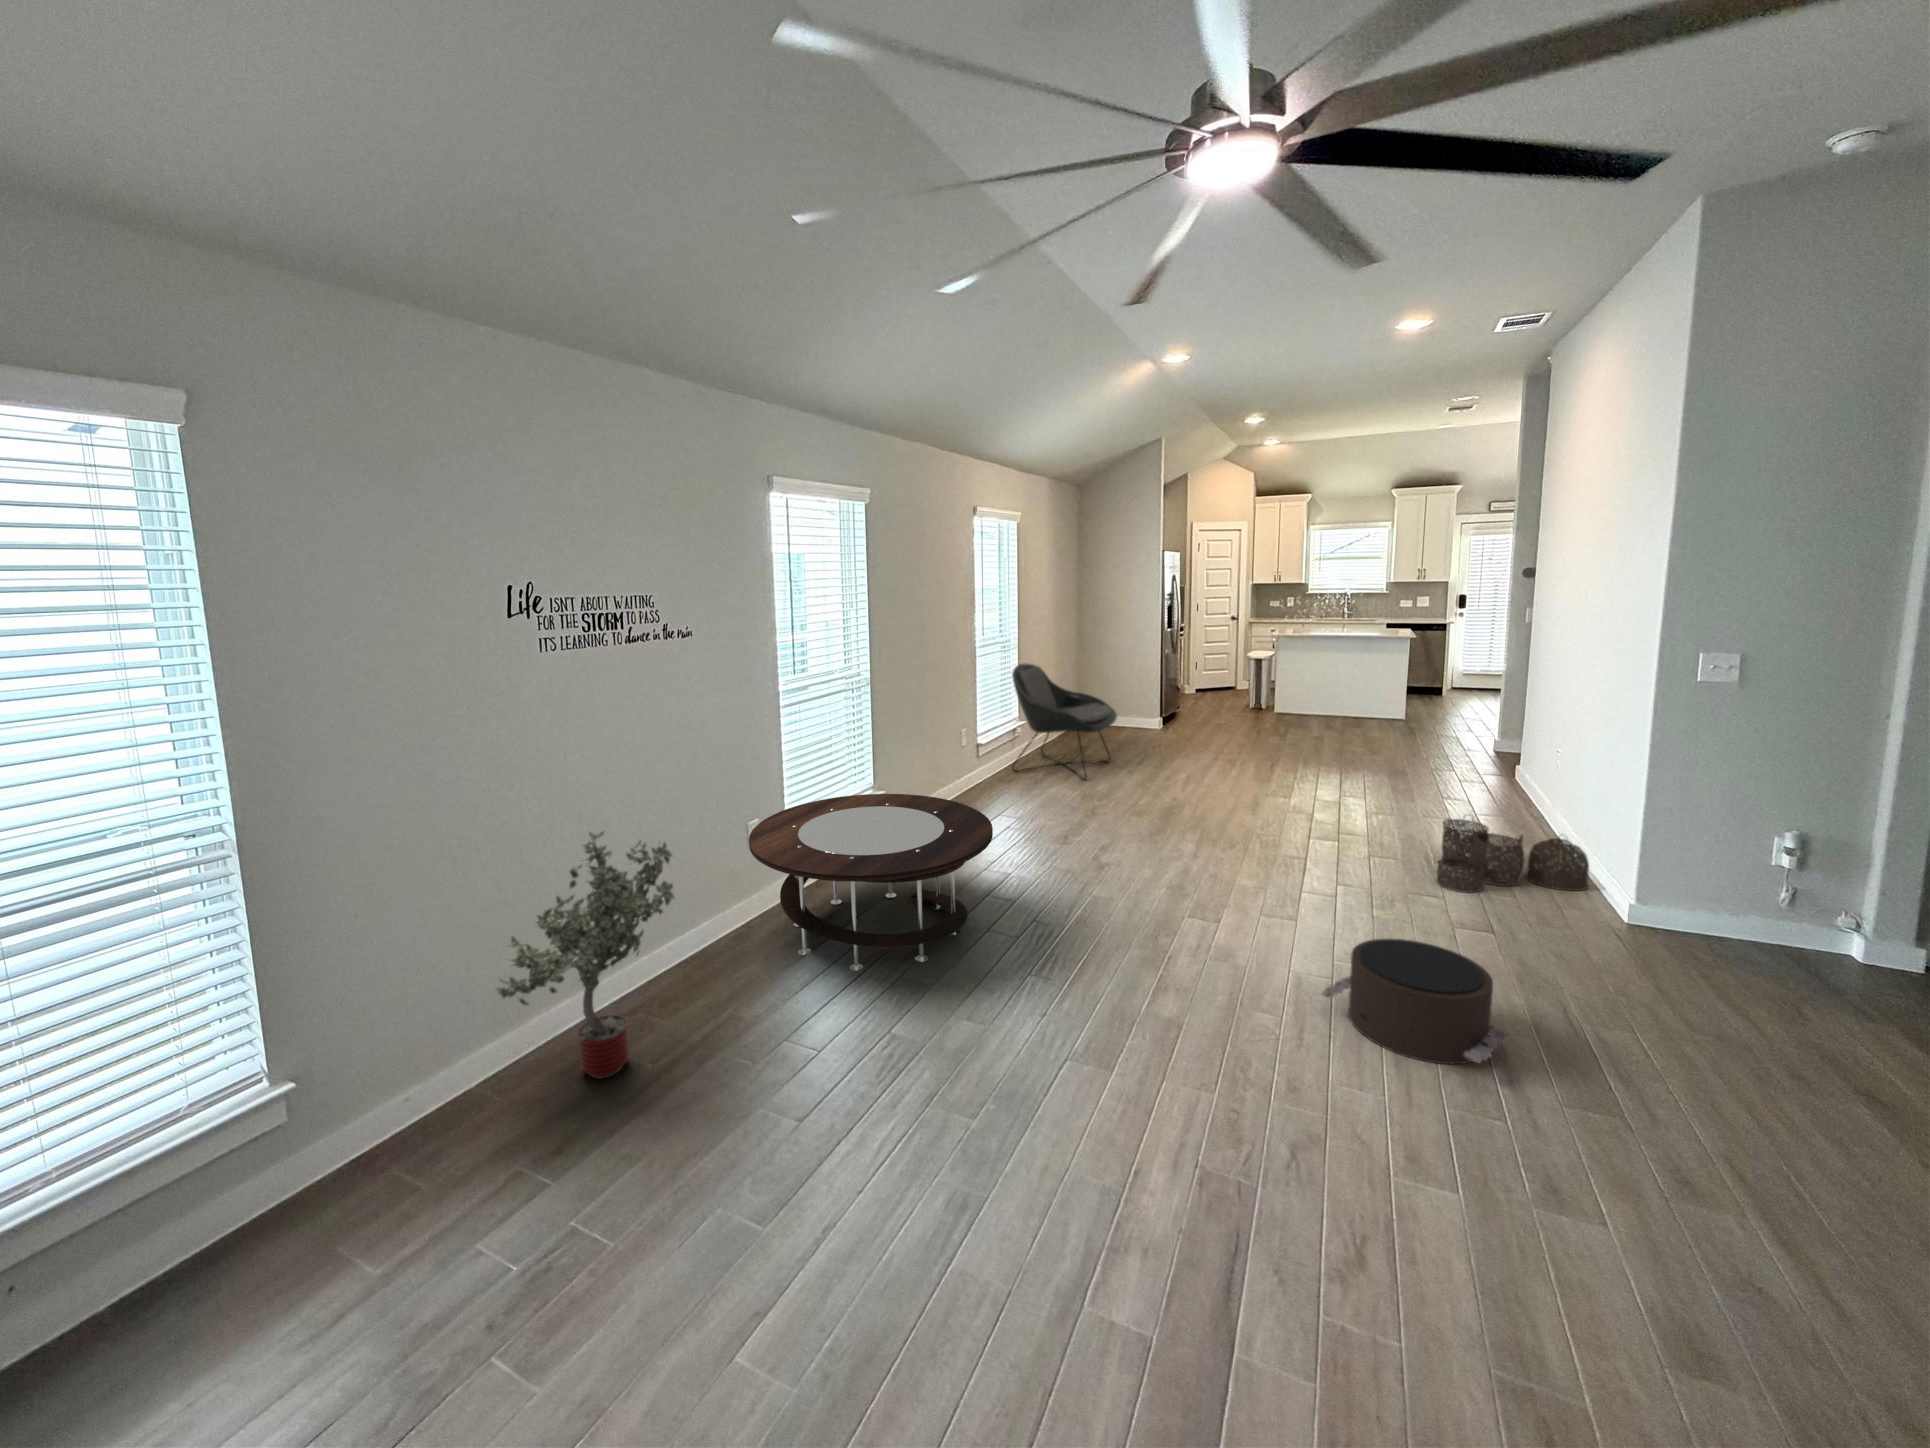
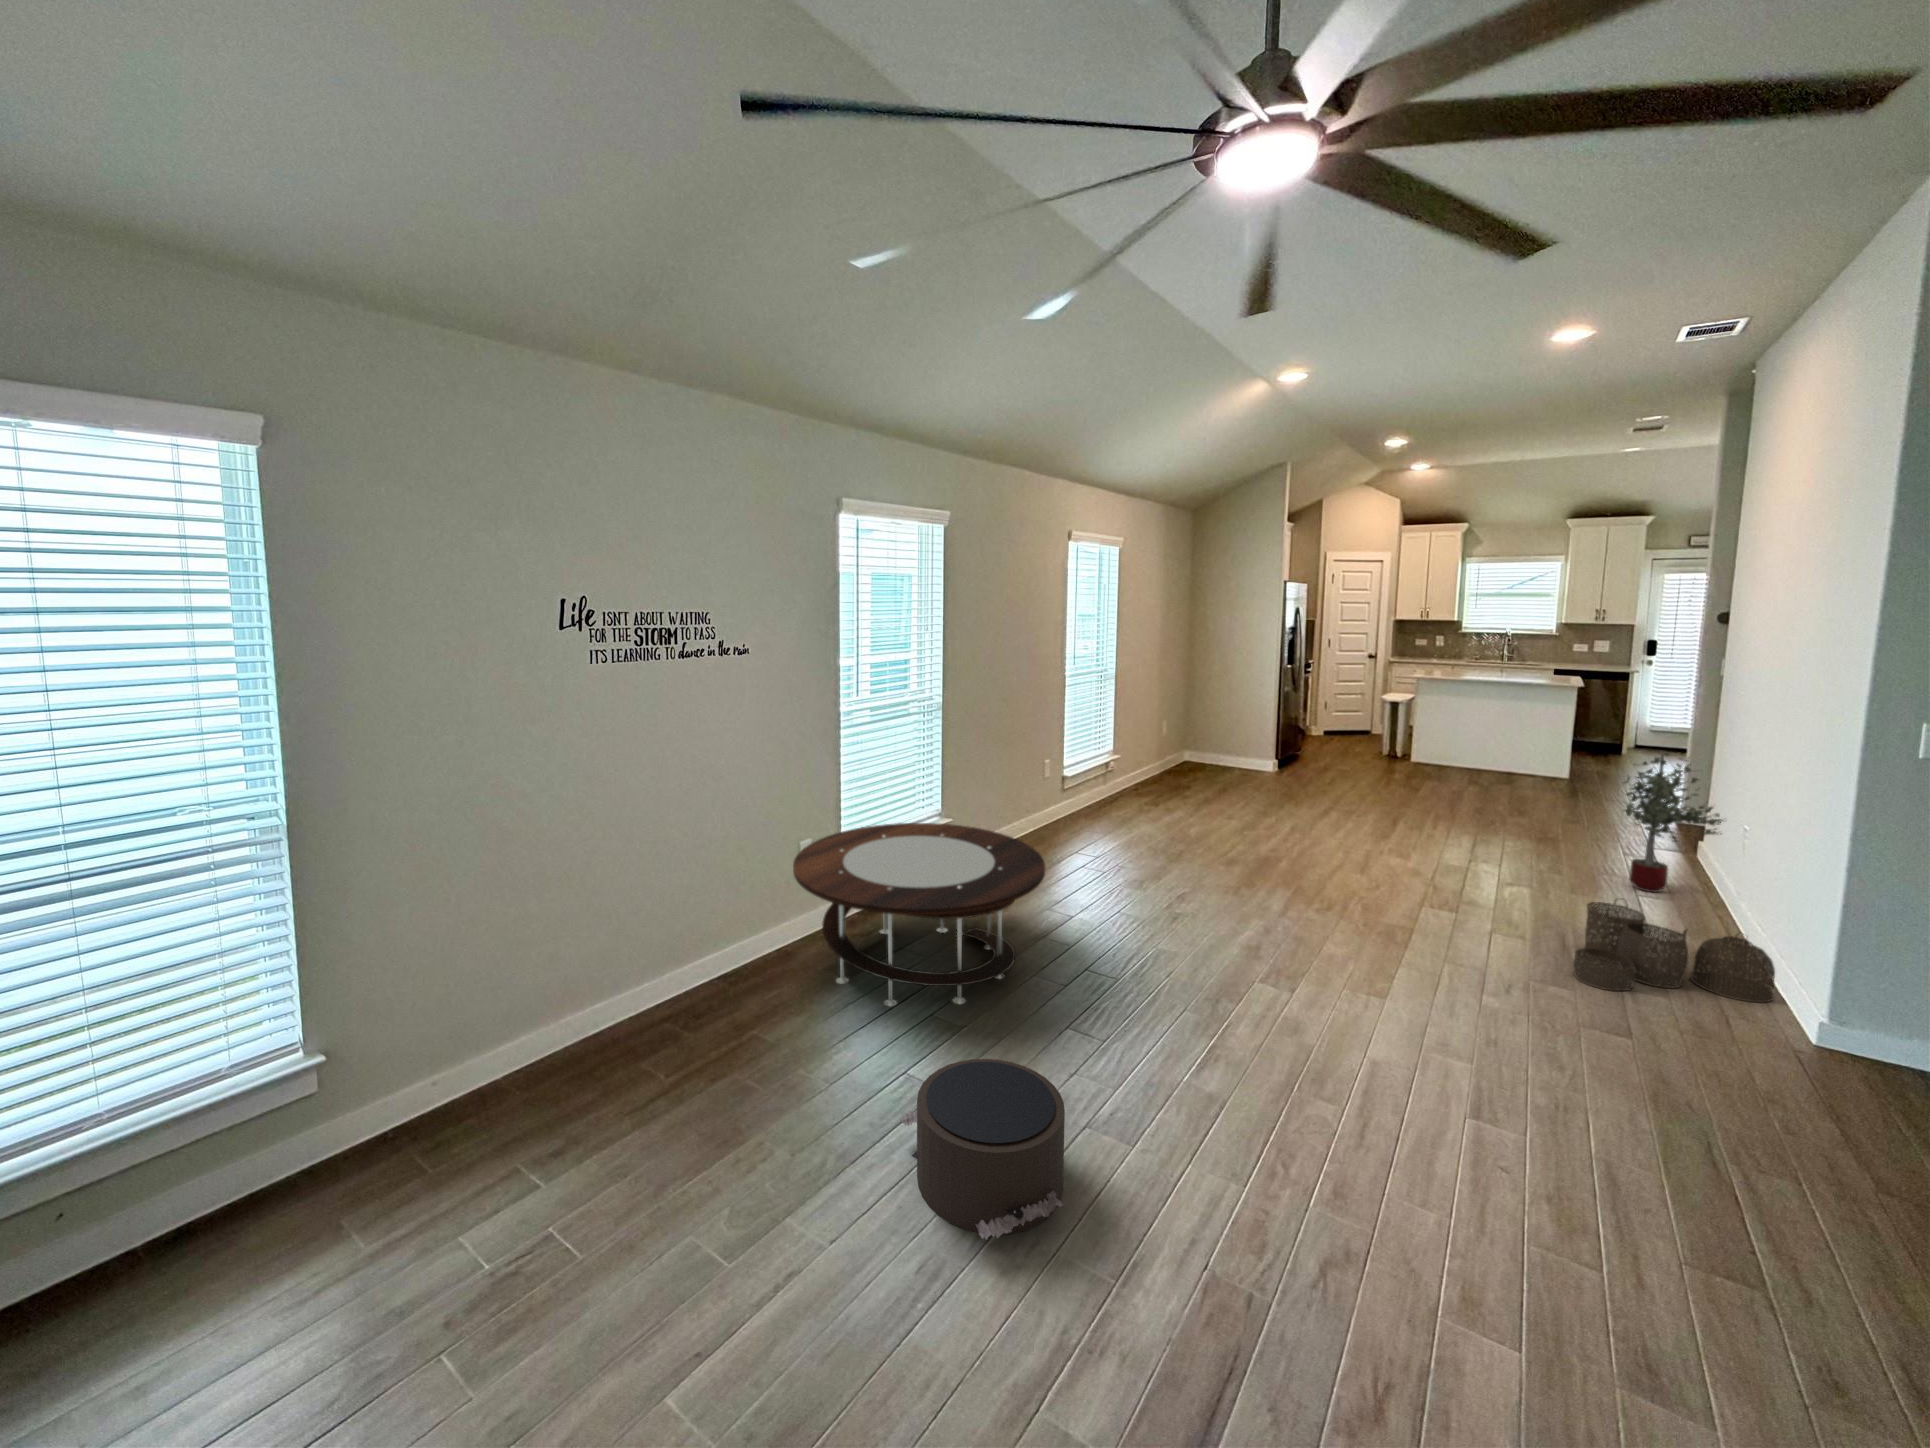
lounge chair: present [1012,663,1117,780] -> none [1098,695,1218,825]
potted tree: present [496,831,675,1079] -> present [1623,752,1722,892]
pouf: present [1322,938,1508,1064] -> present [900,1059,1065,1240]

